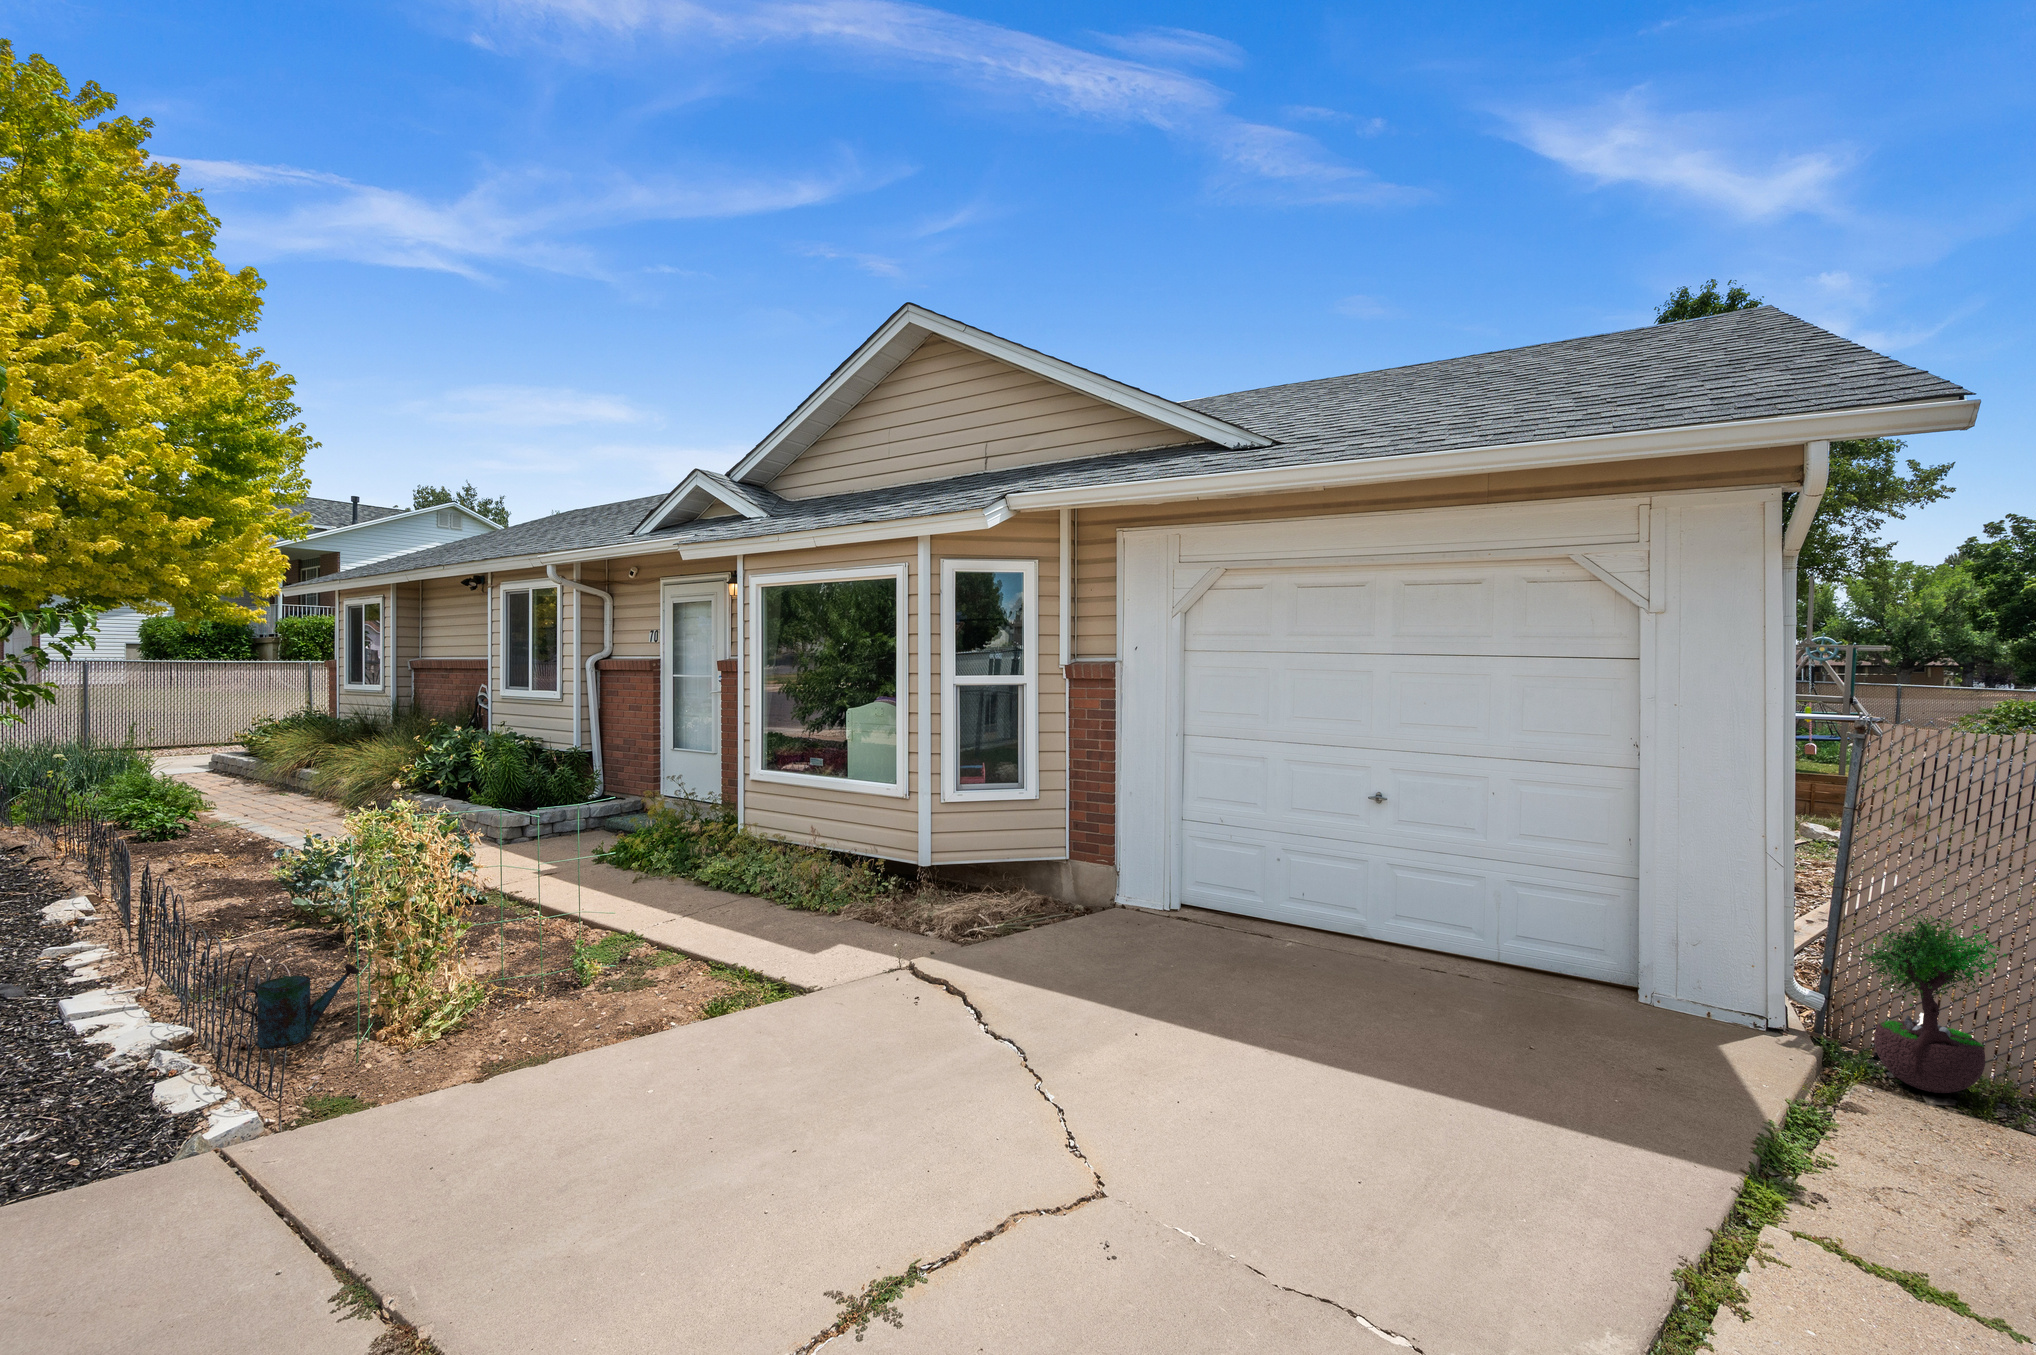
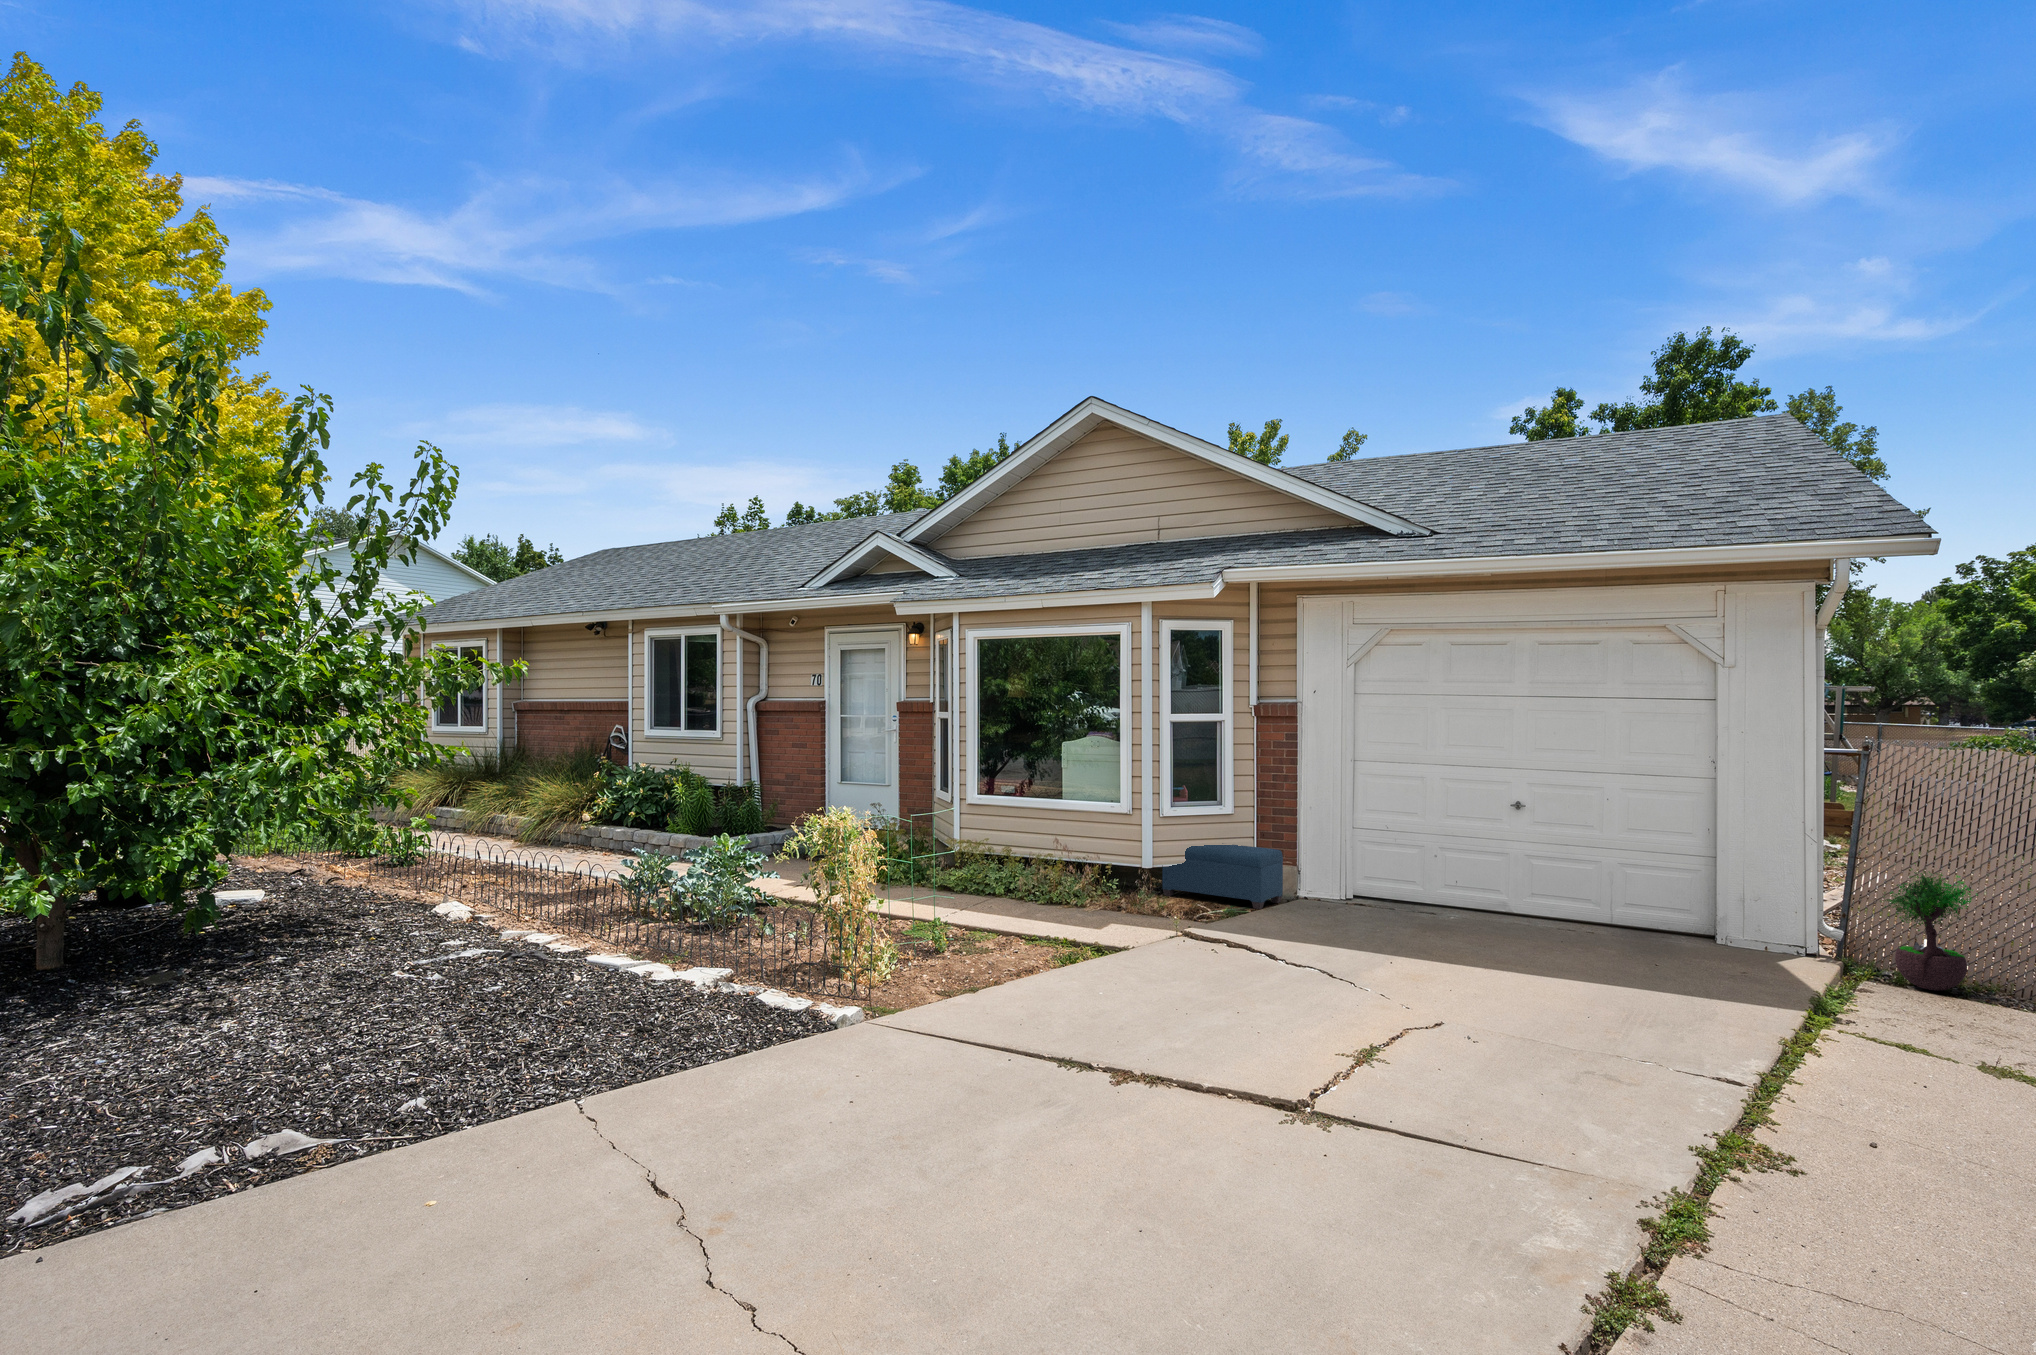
bench: none [956,829,1096,921] -> present [1162,845,1283,909]
watering can: present [236,964,359,1048] -> none [766,925,836,983]

